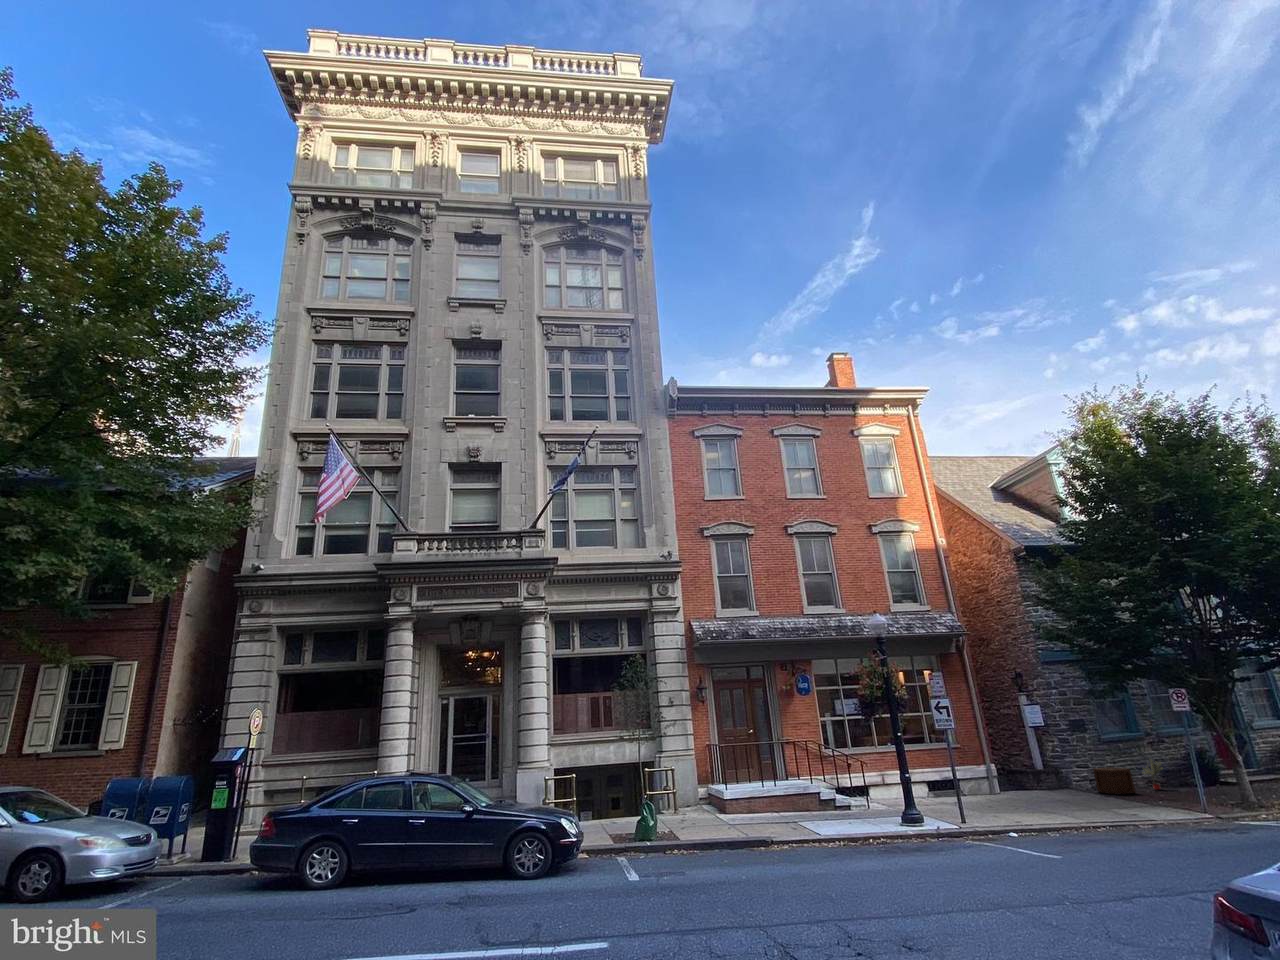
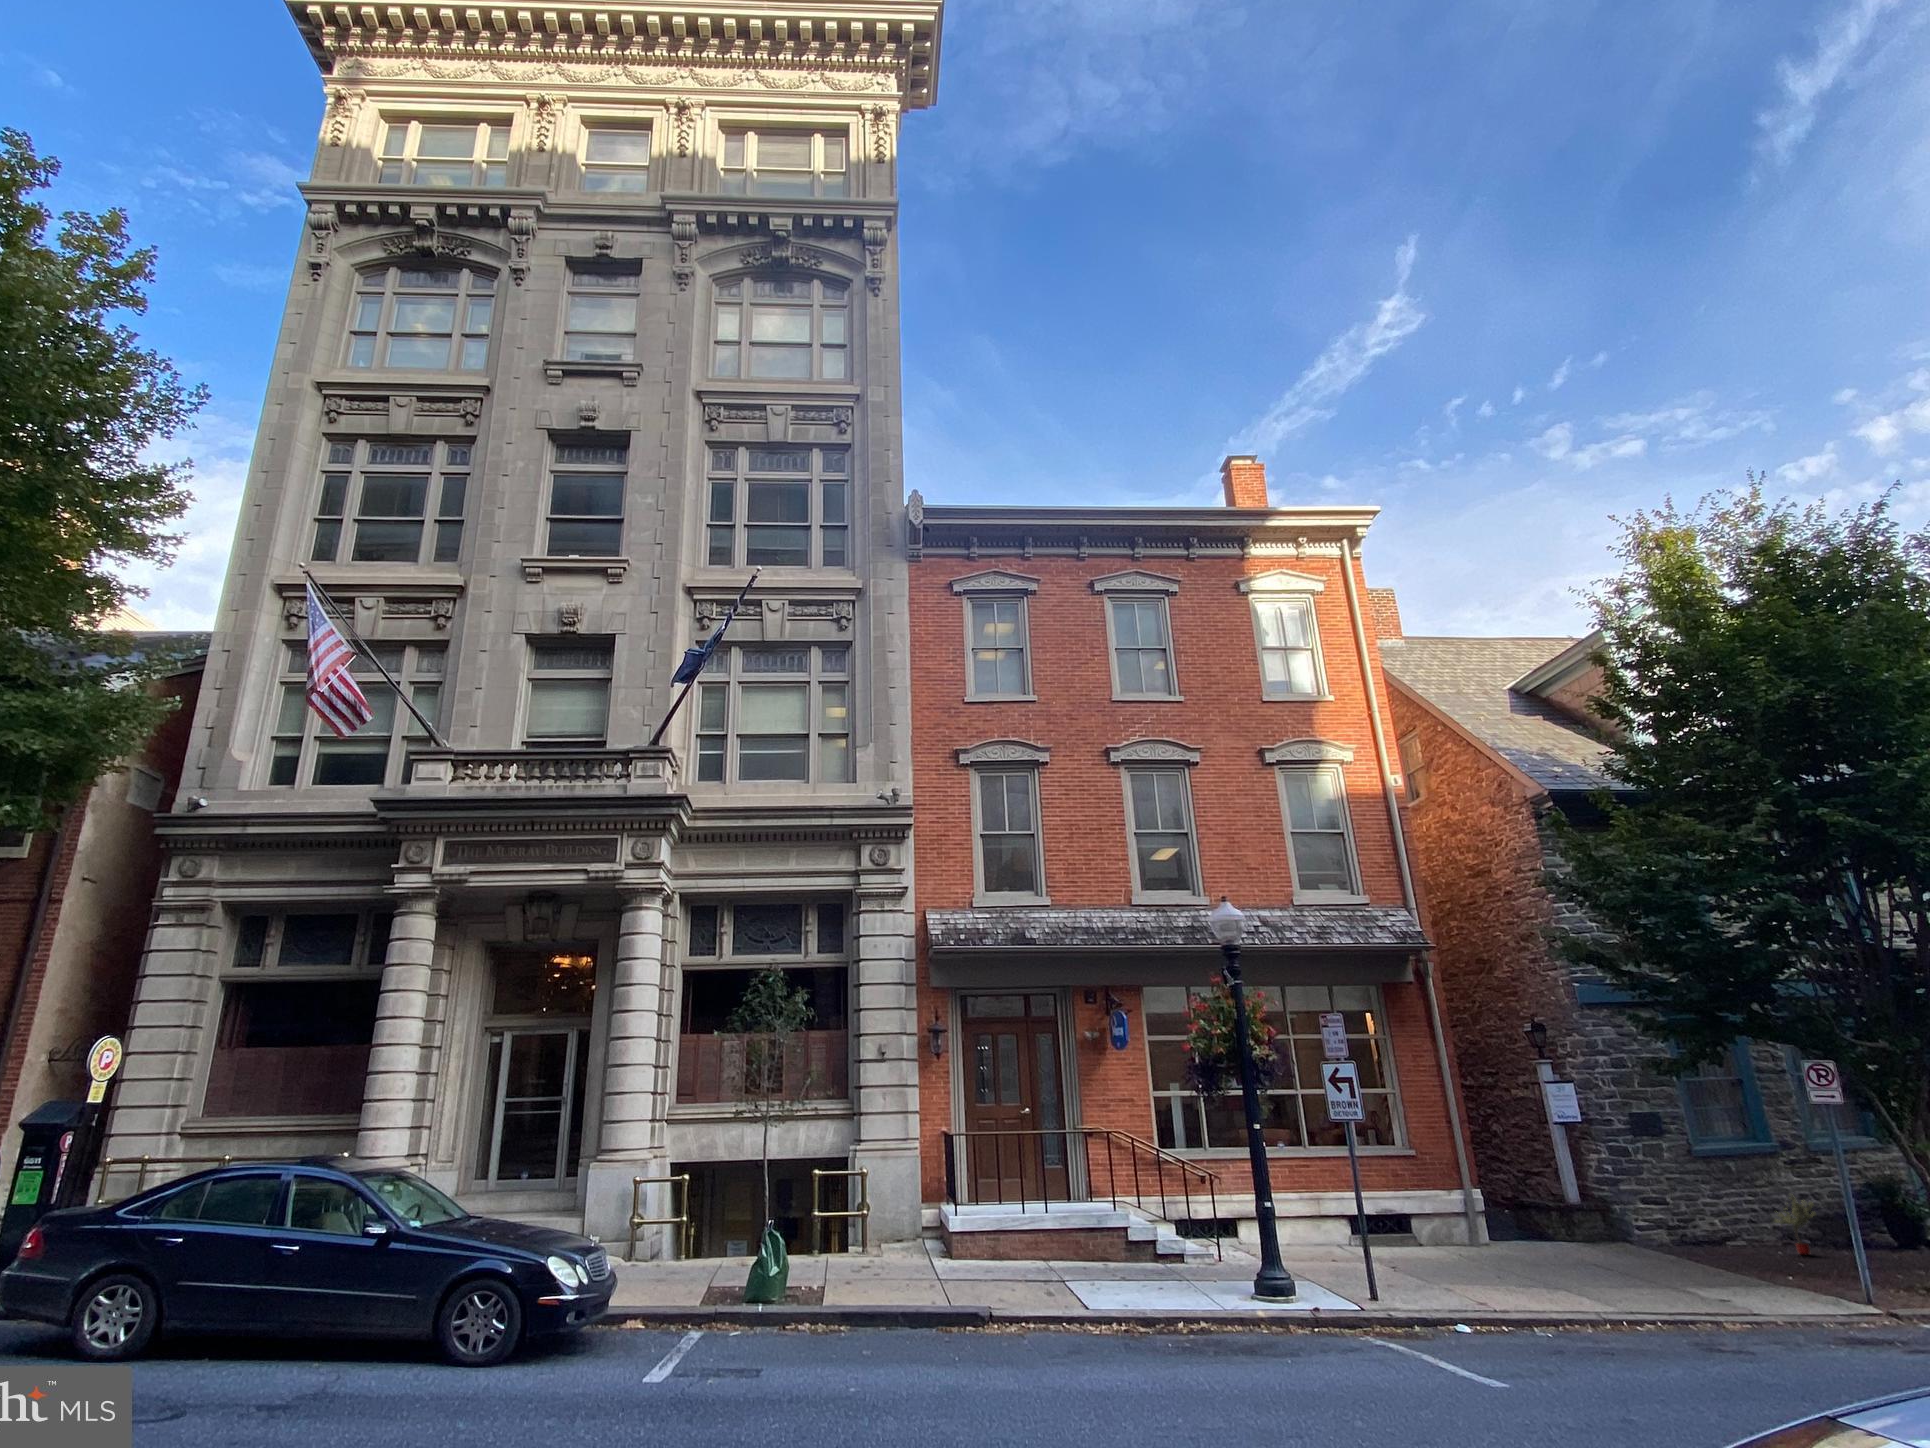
wooden crate: present [1093,767,1136,794] -> none [1675,1207,1757,1260]

